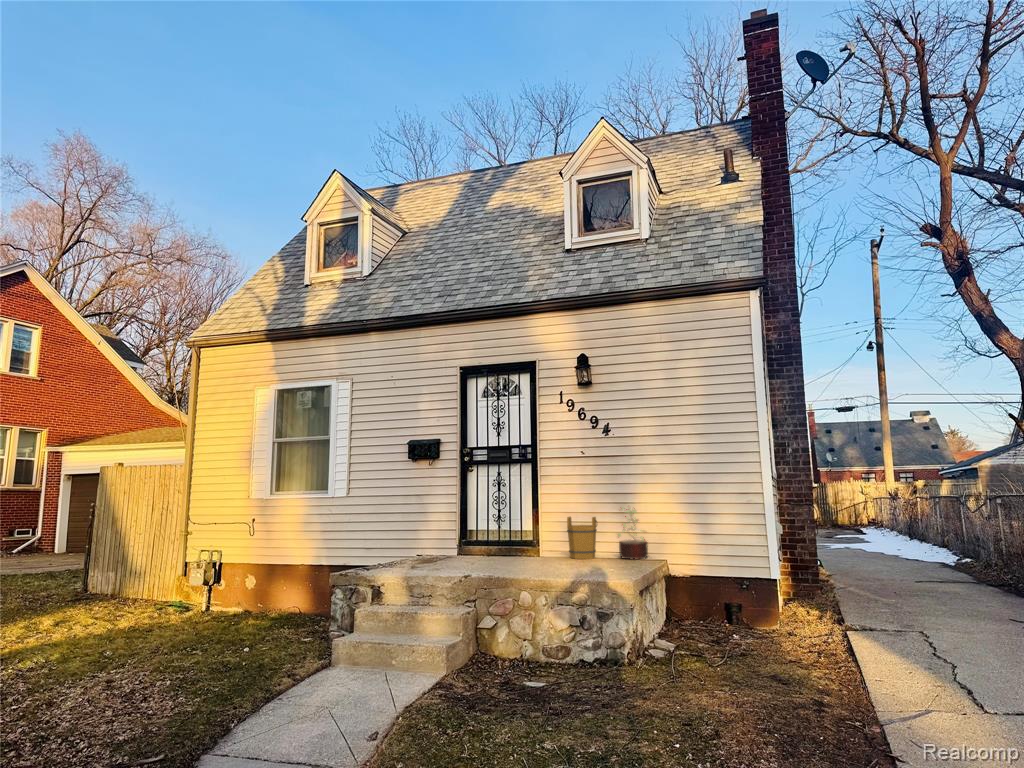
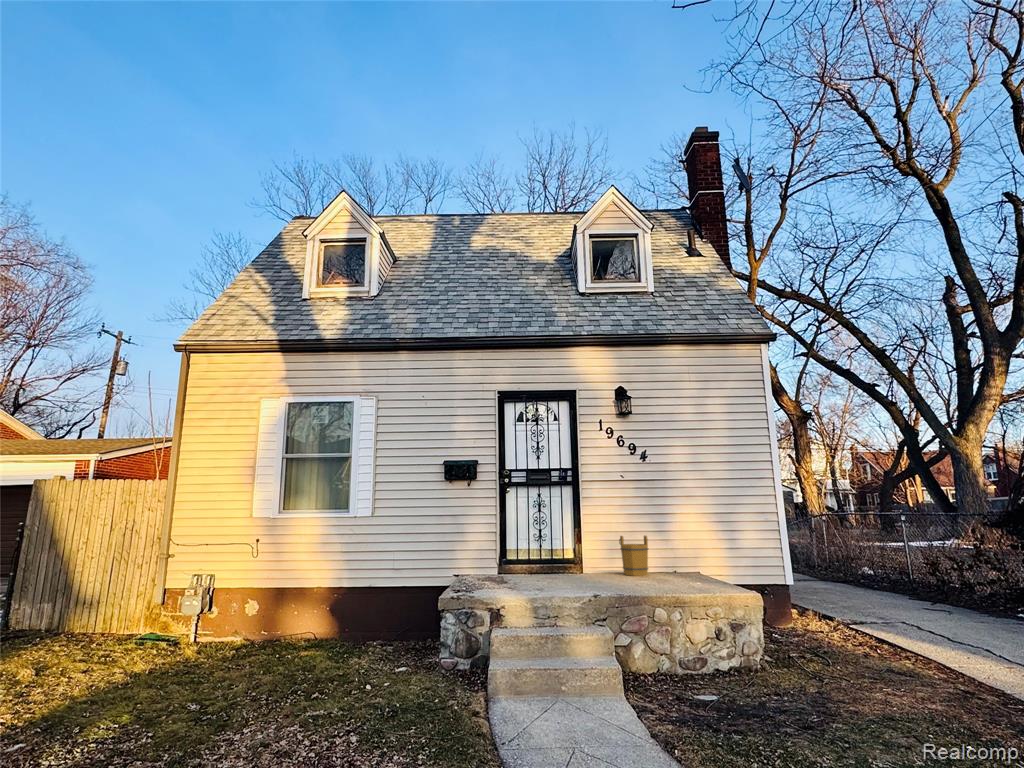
decorative plant: present [618,508,648,560] -> none [661,525,696,574]

